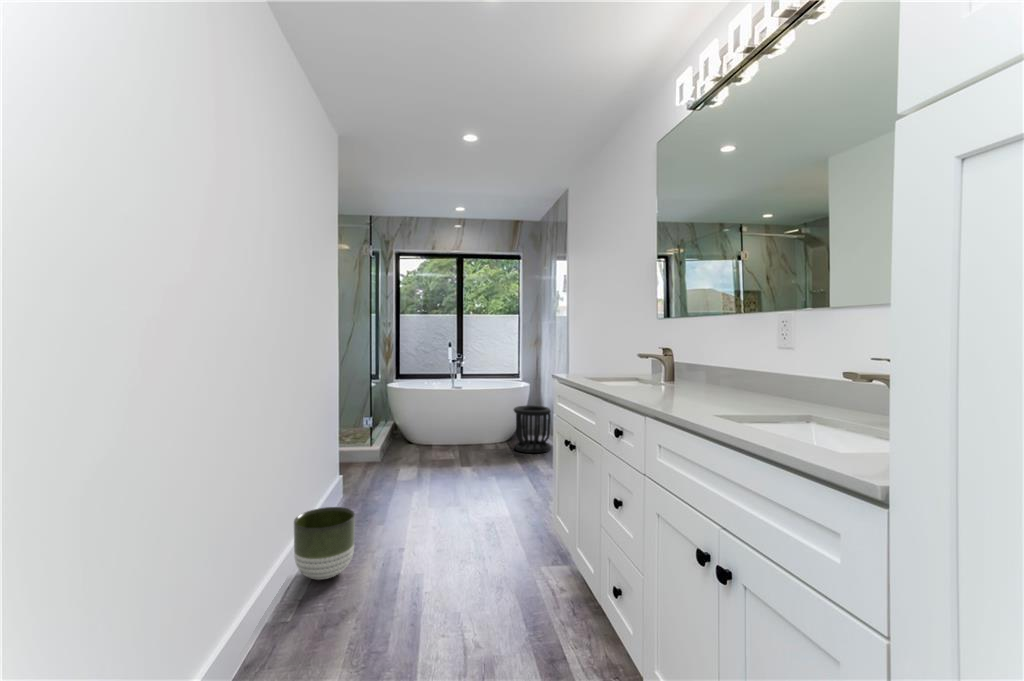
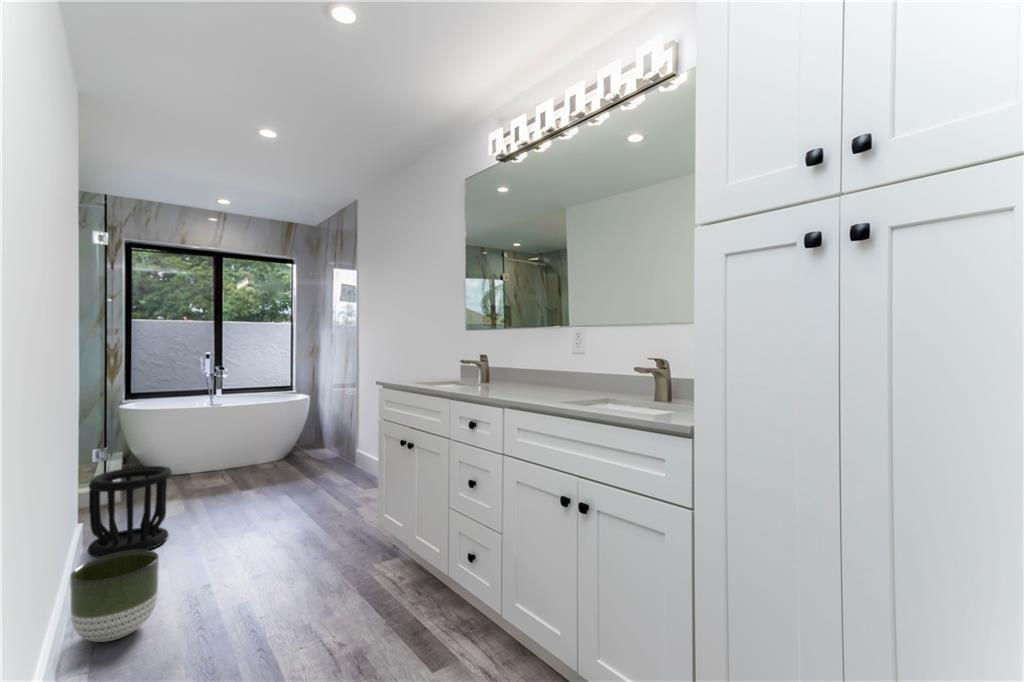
wastebasket: present [514,405,551,453] -> present [87,466,172,558]

